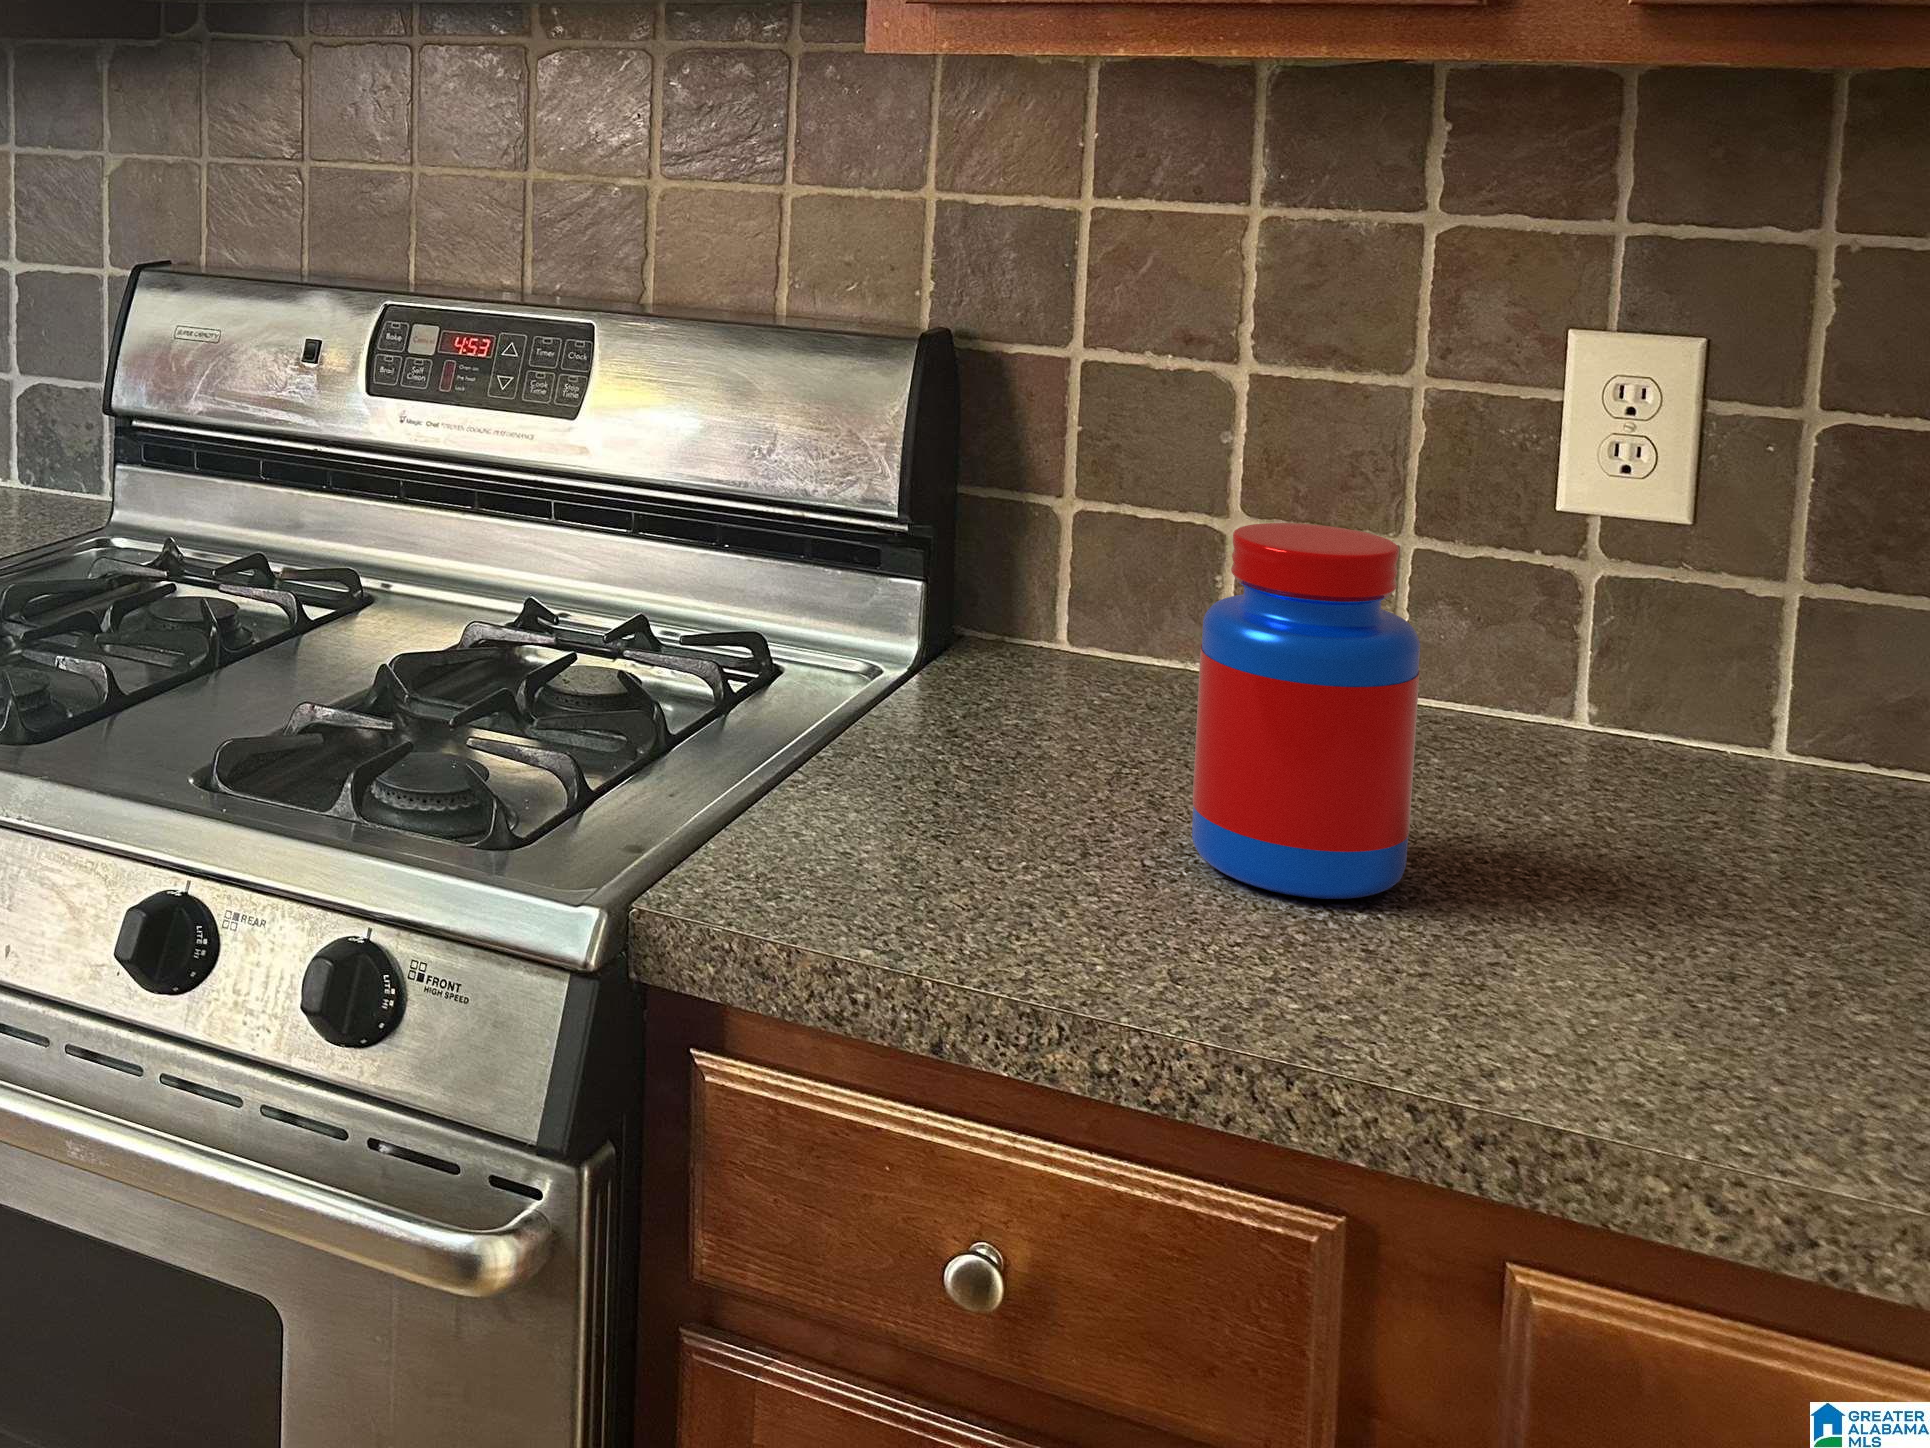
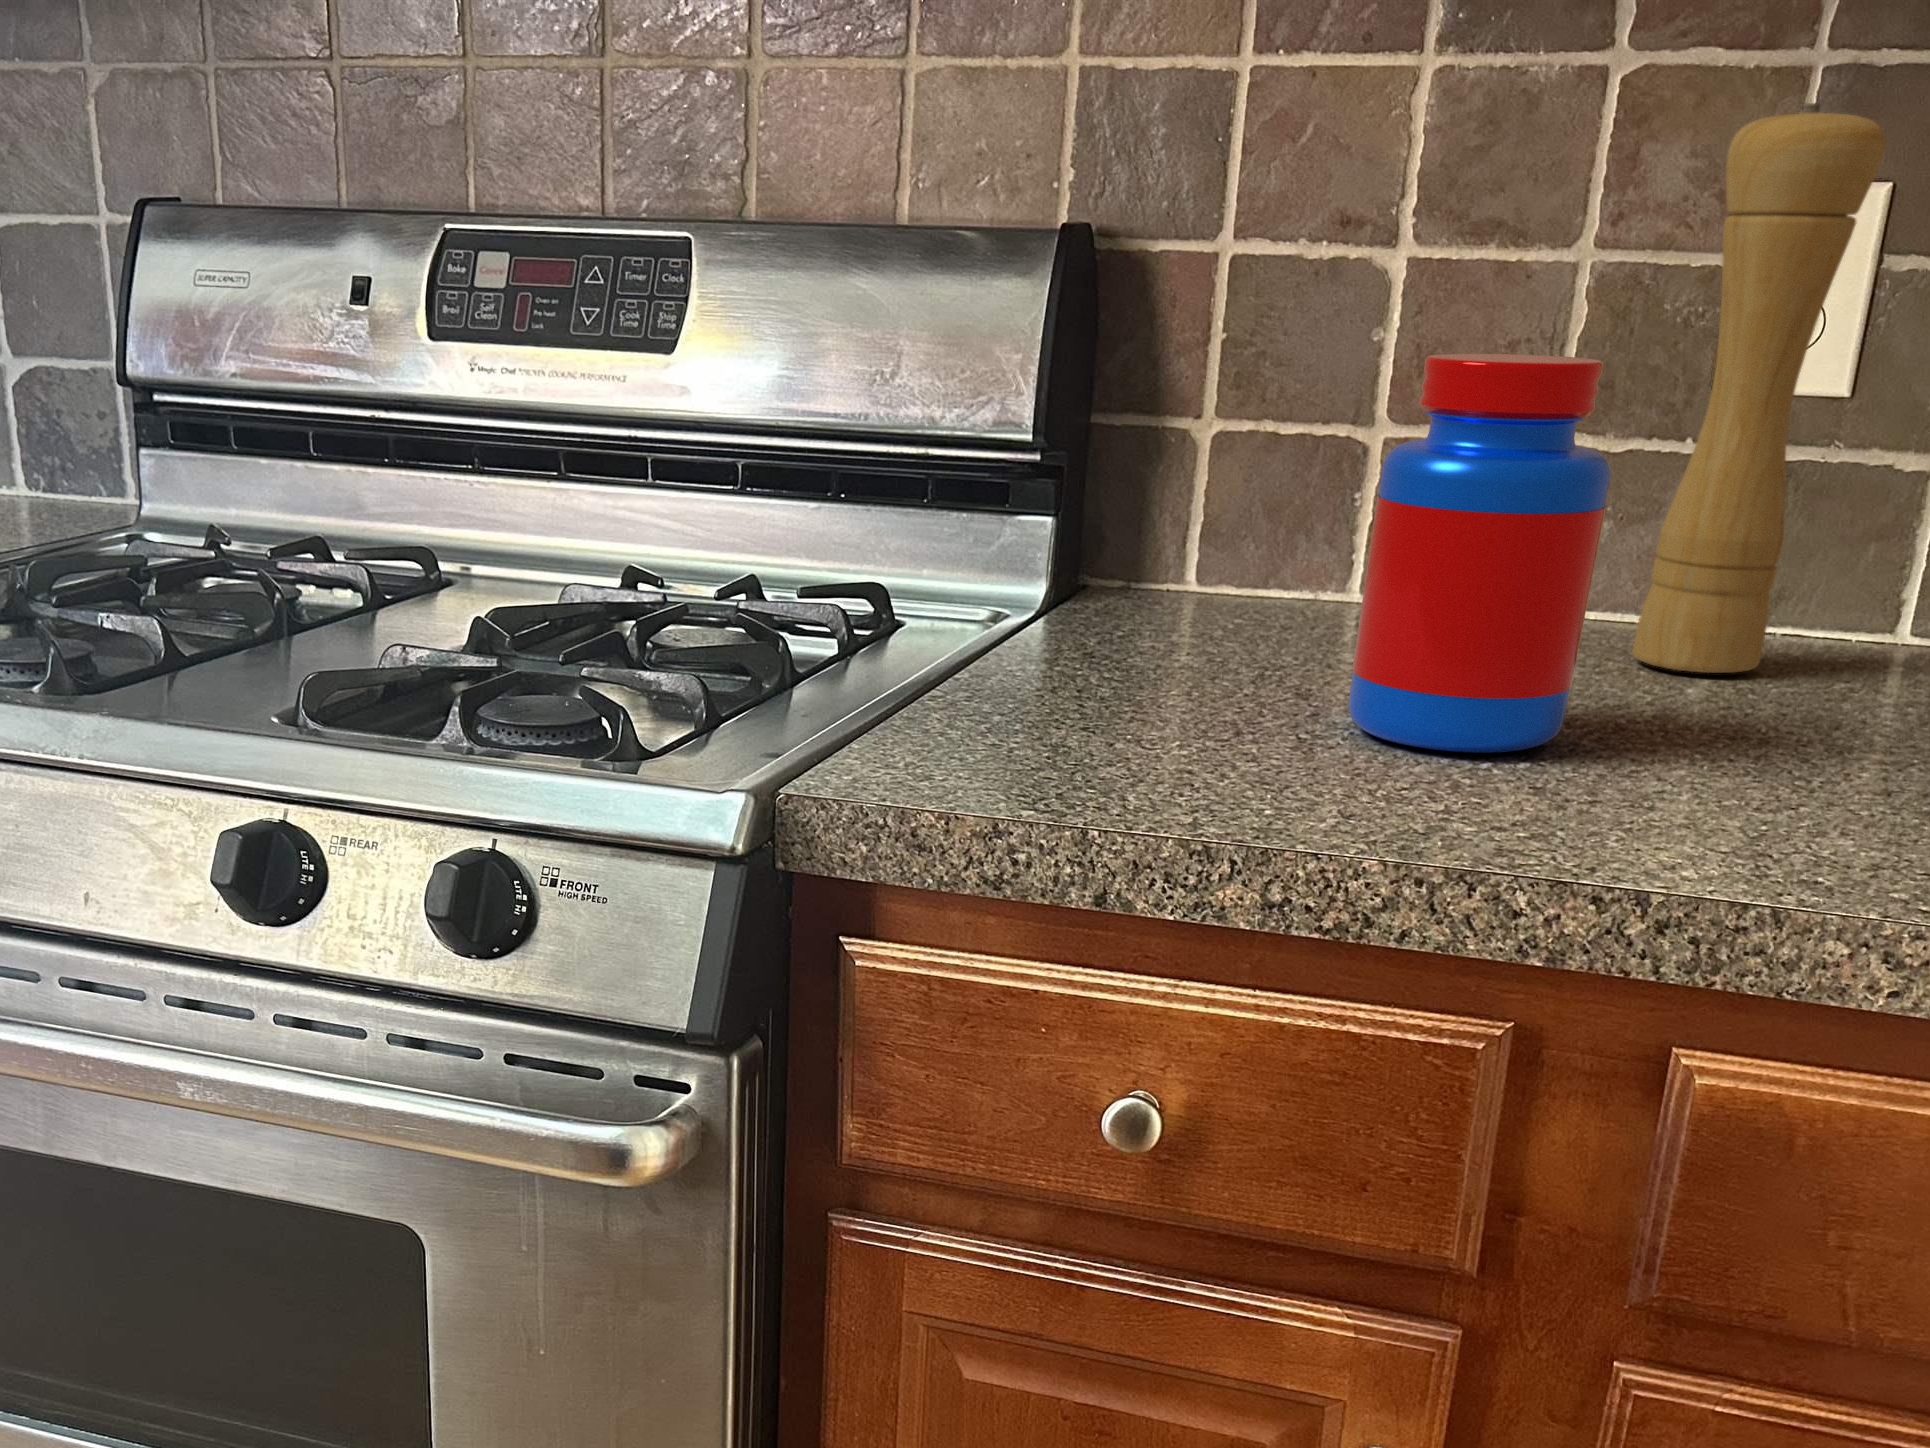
pepper mill: none [1504,287,1676,790] -> present [1632,103,1885,673]

